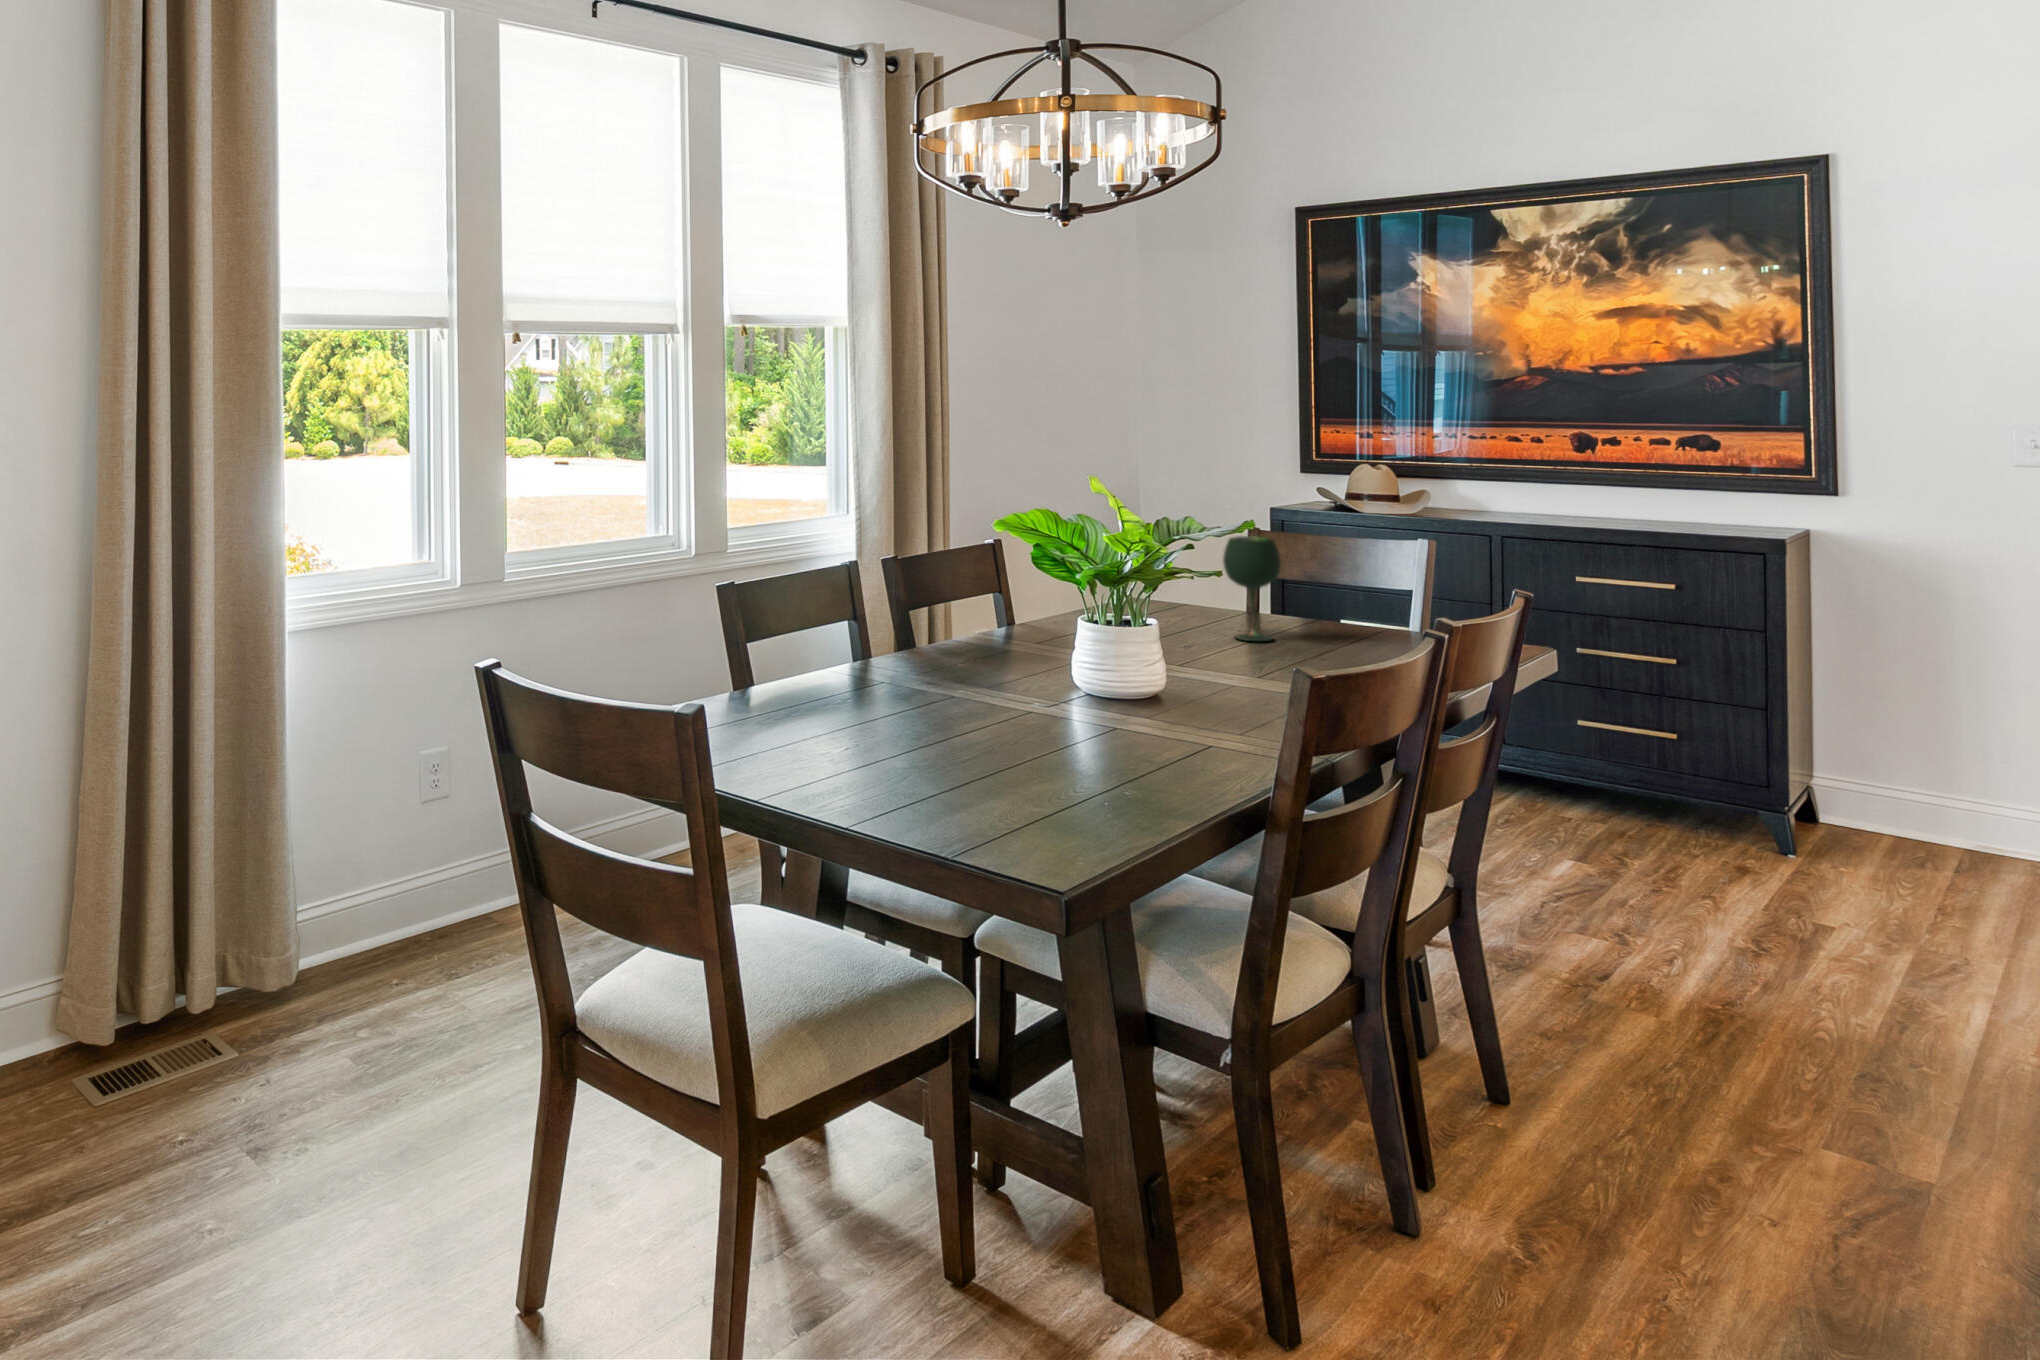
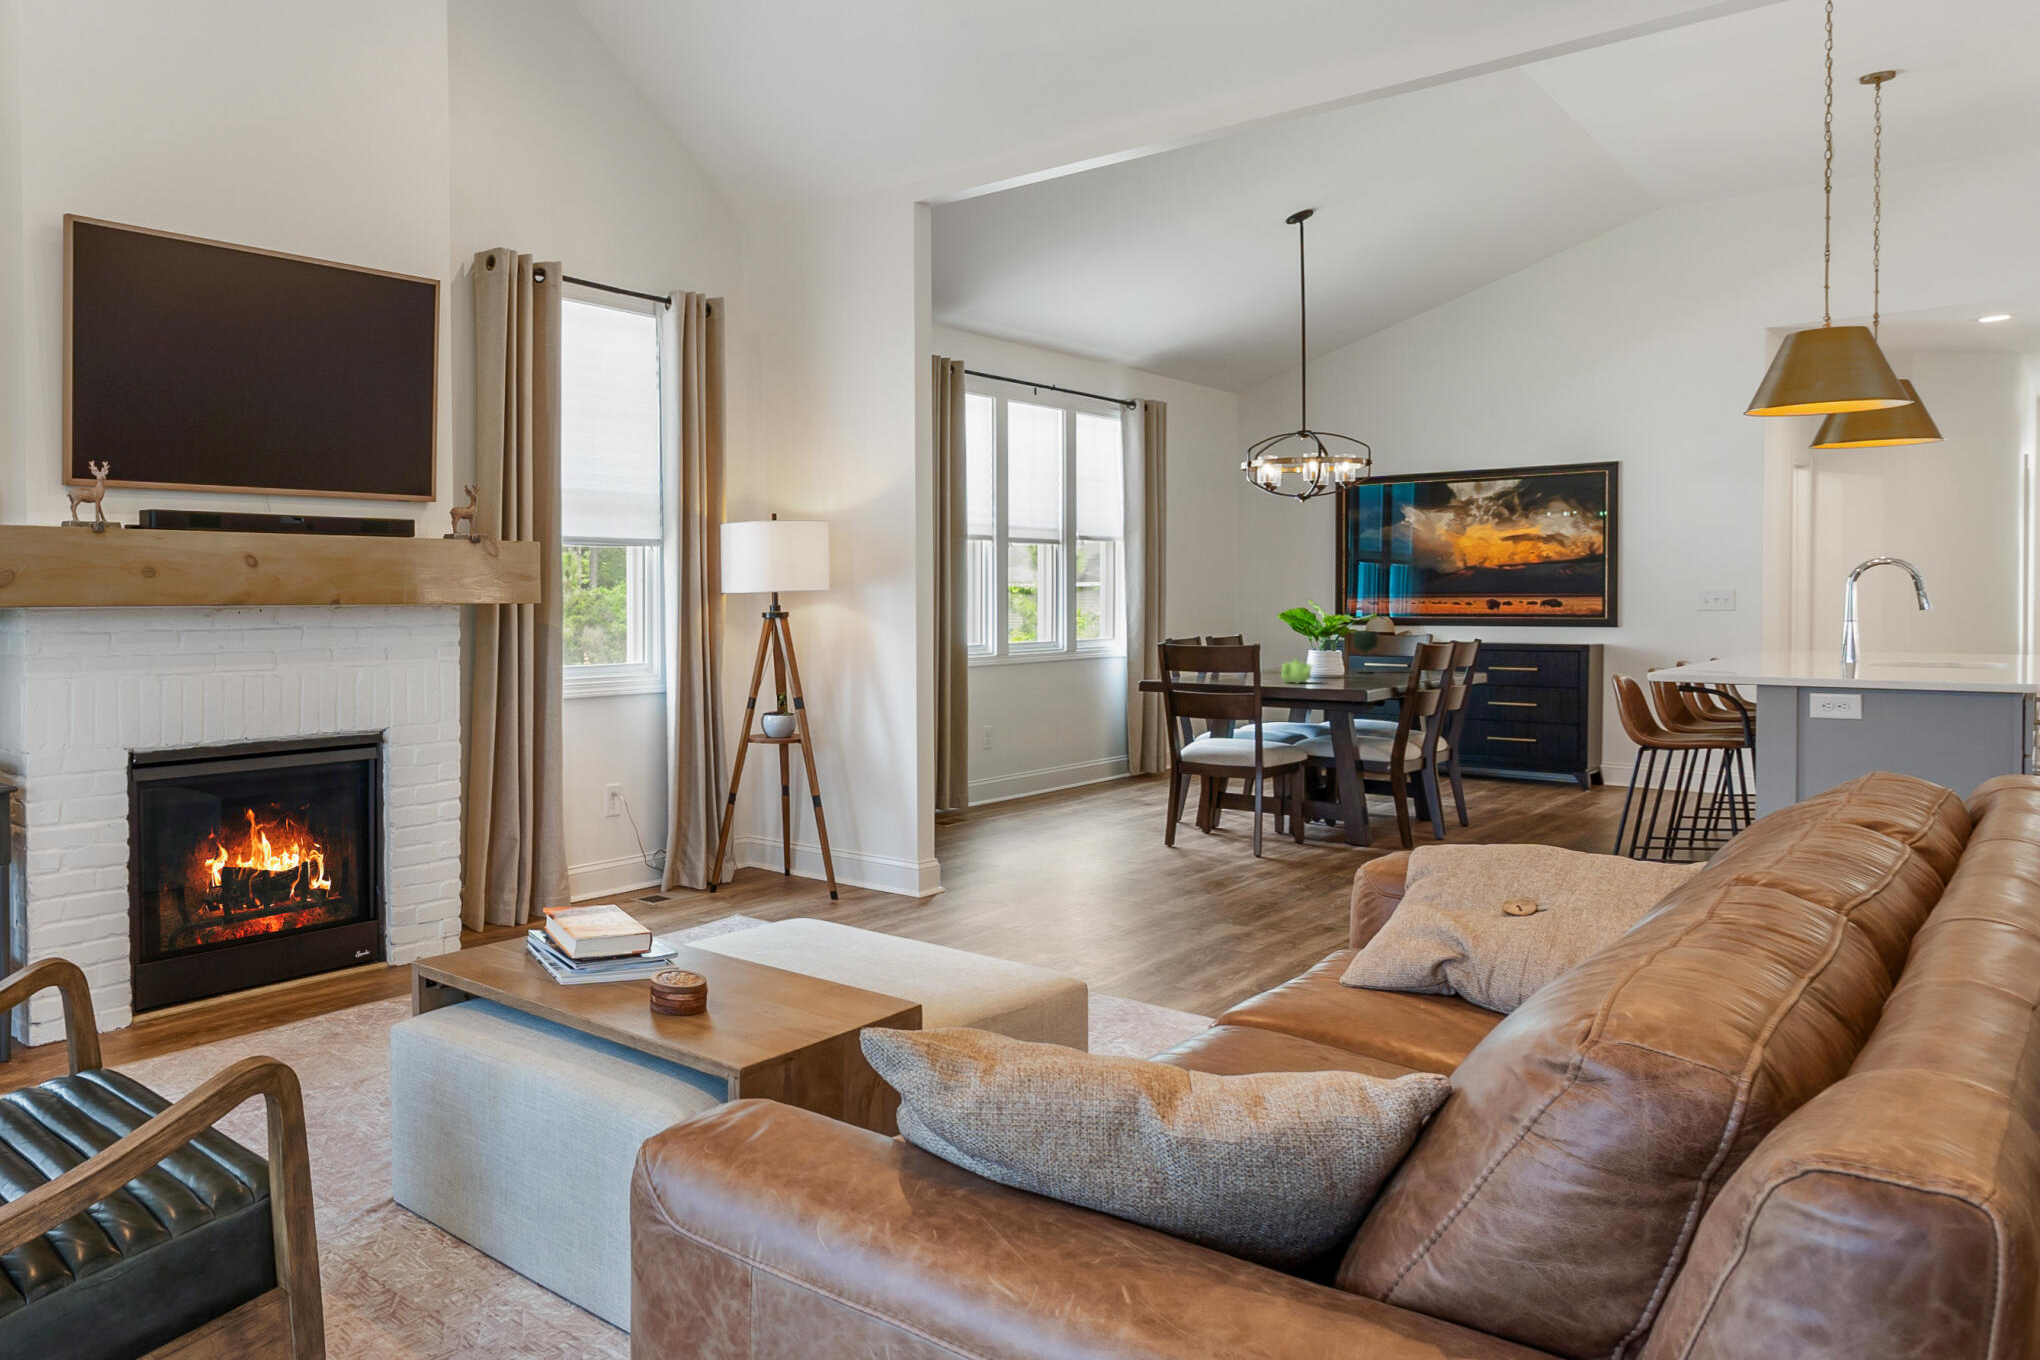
teapot: none [965,644,1053,714] -> present [1281,660,1312,683]

